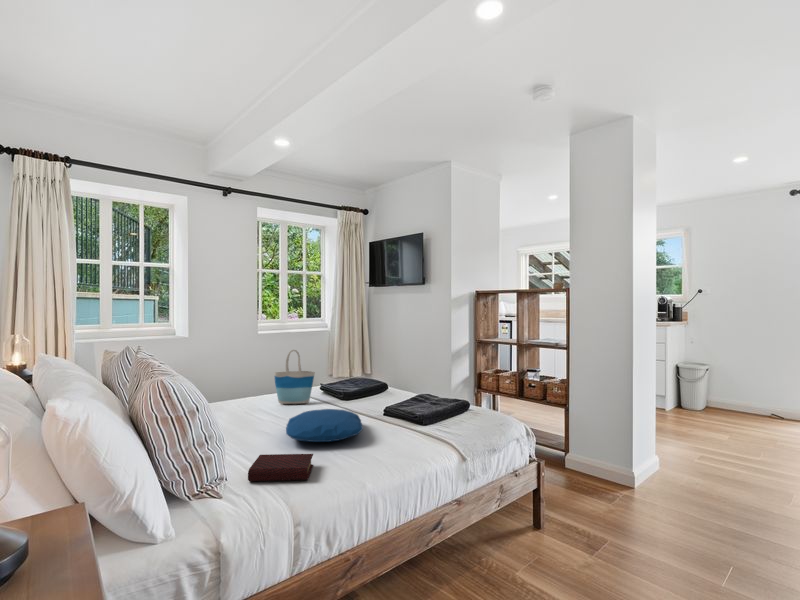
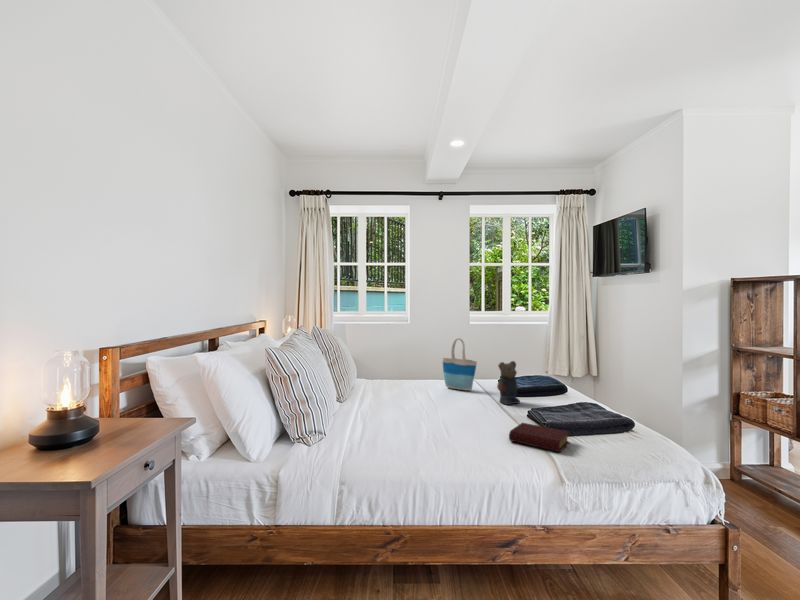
teddy bear: none [348,367,366,410] -> present [497,361,520,405]
pillow: present [286,409,363,442] -> none [401,395,484,427]
book: present [248,454,313,481] -> present [509,423,570,452]

